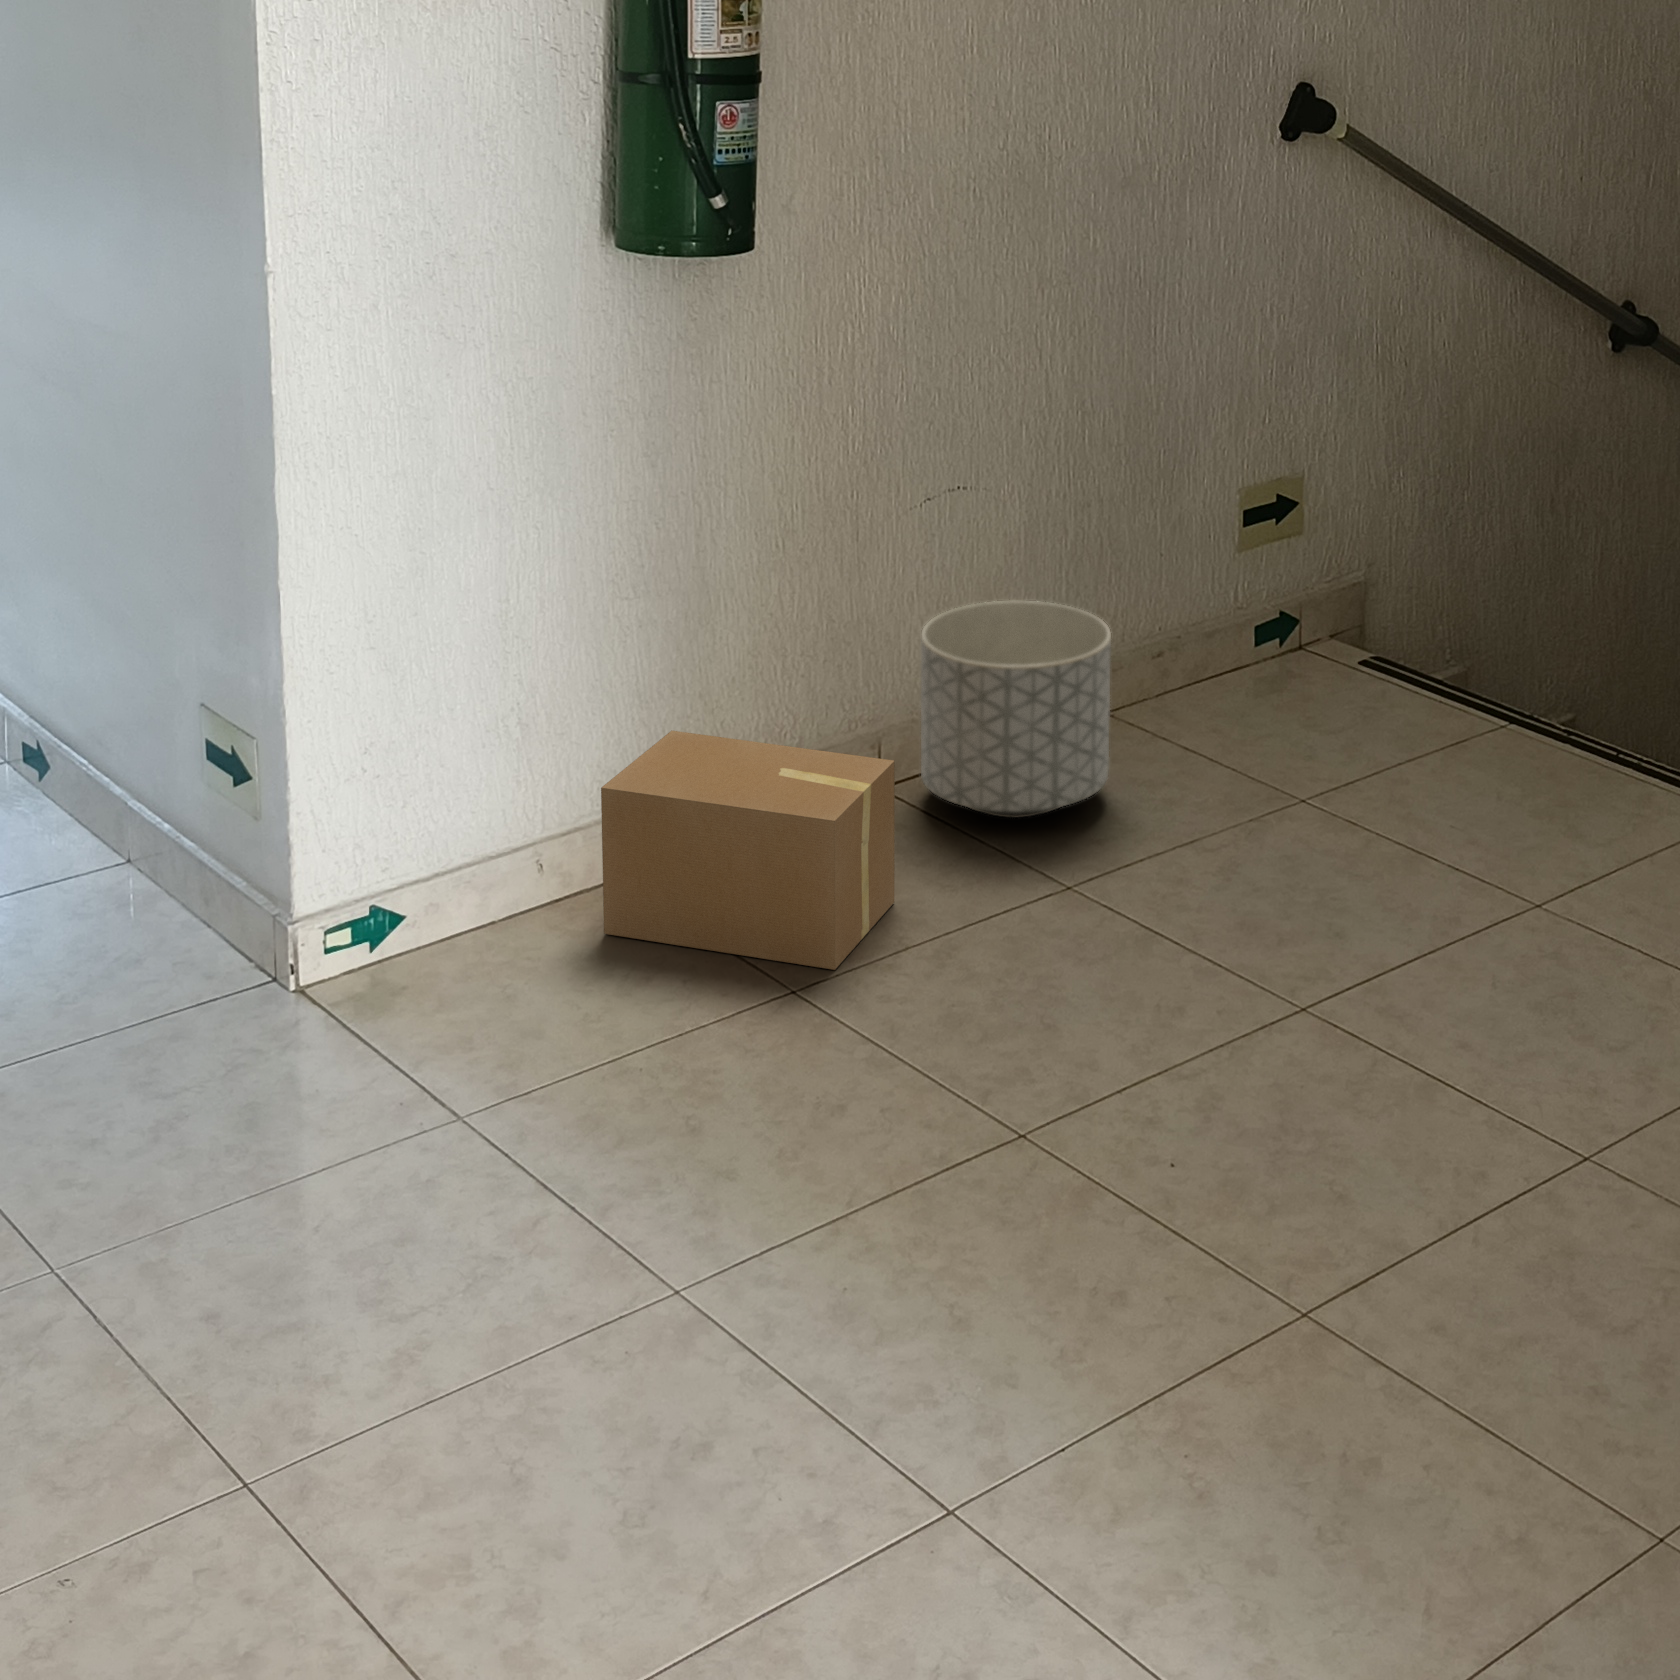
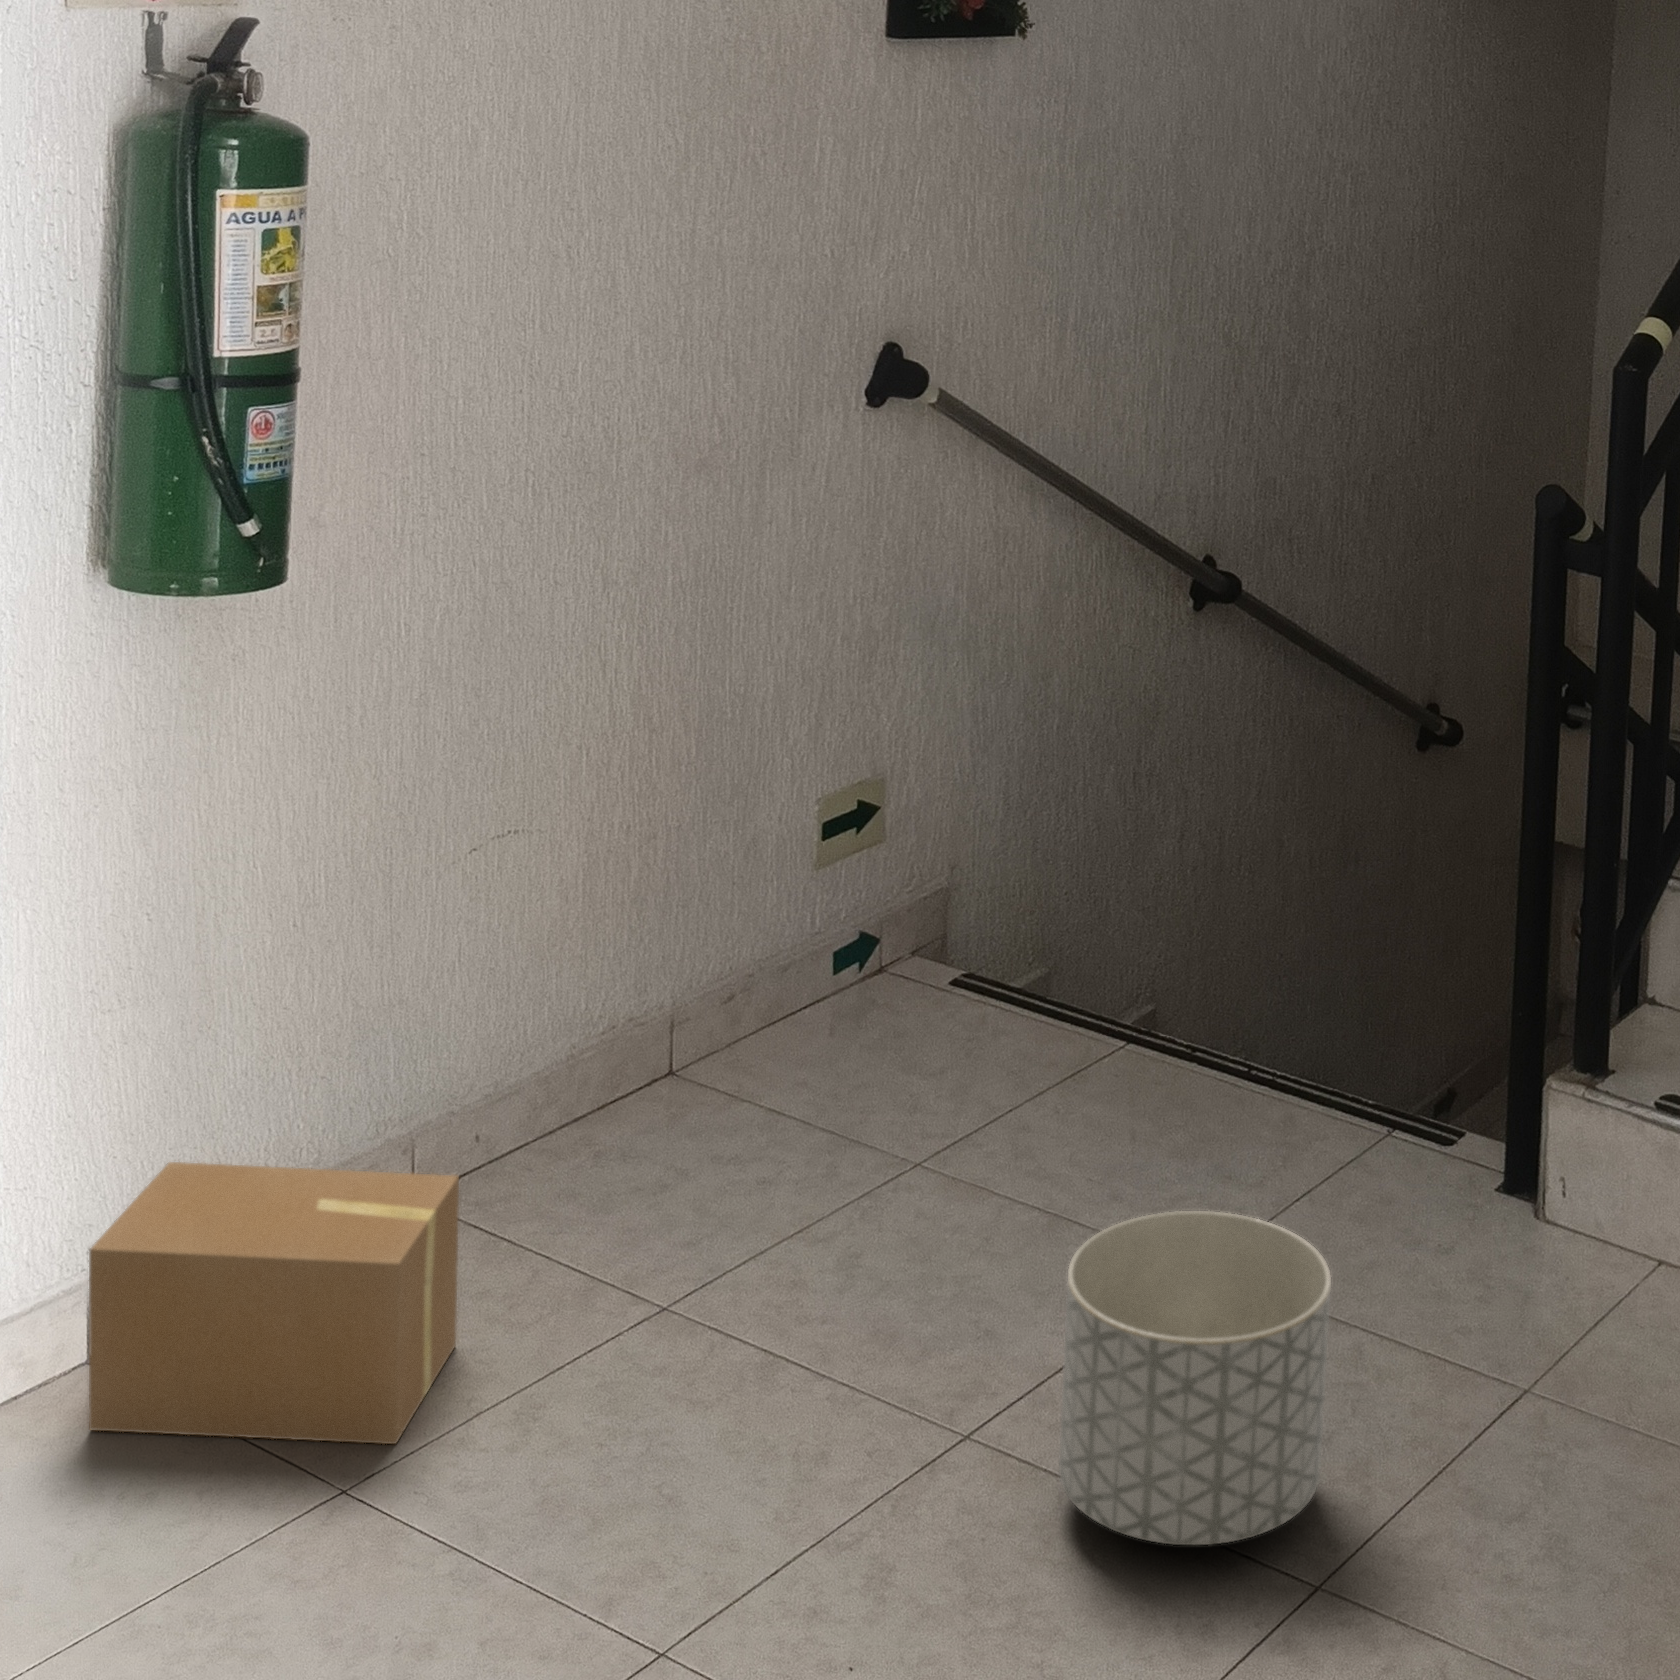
planter: present [921,601,1111,818] -> present [1059,1211,1331,1545]

